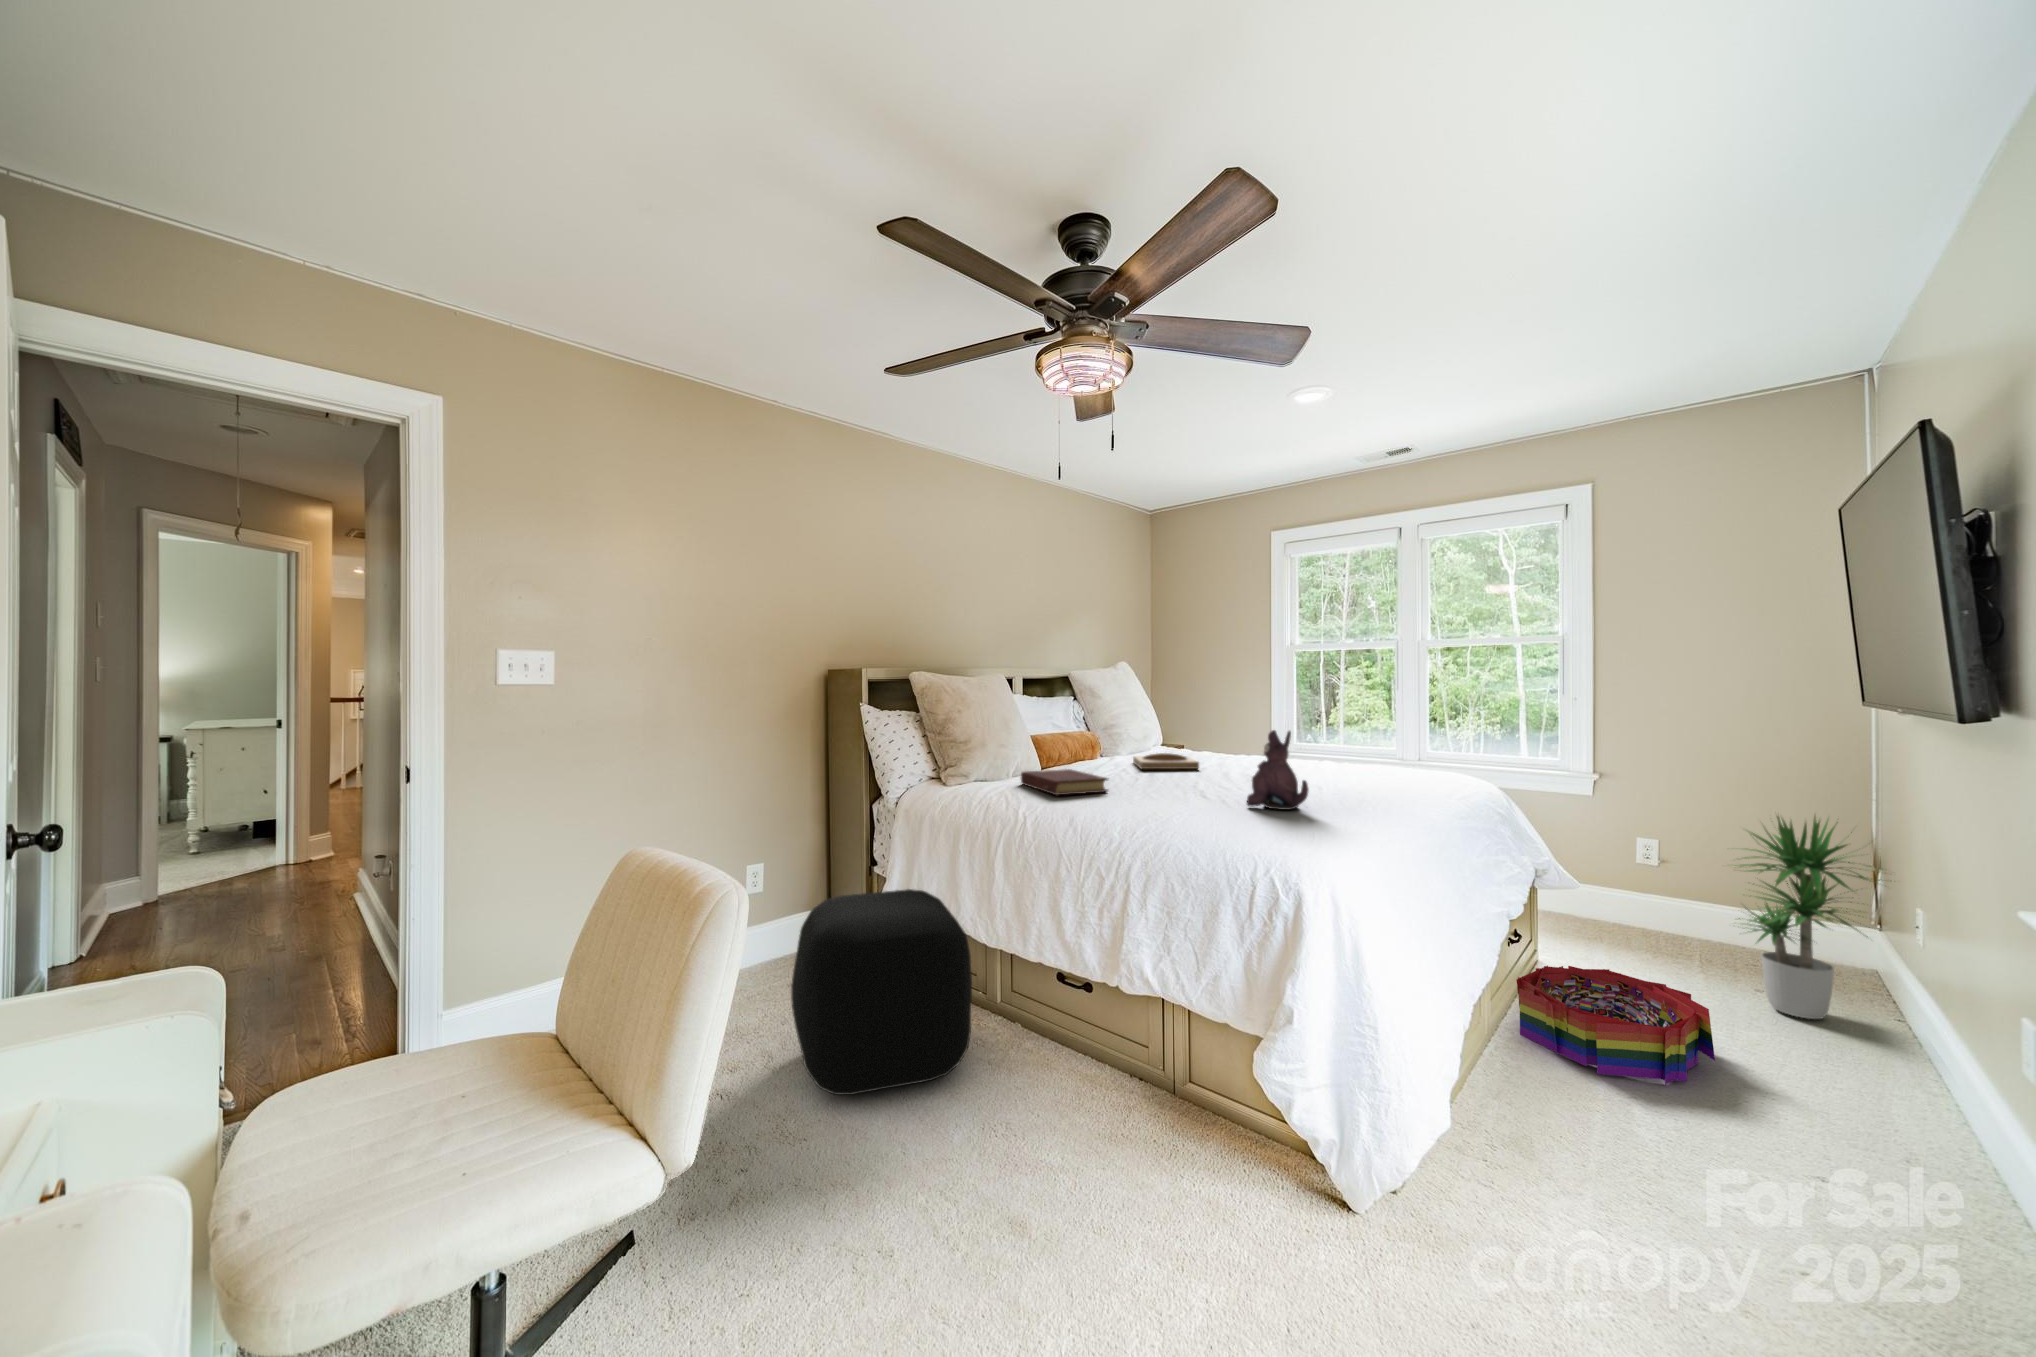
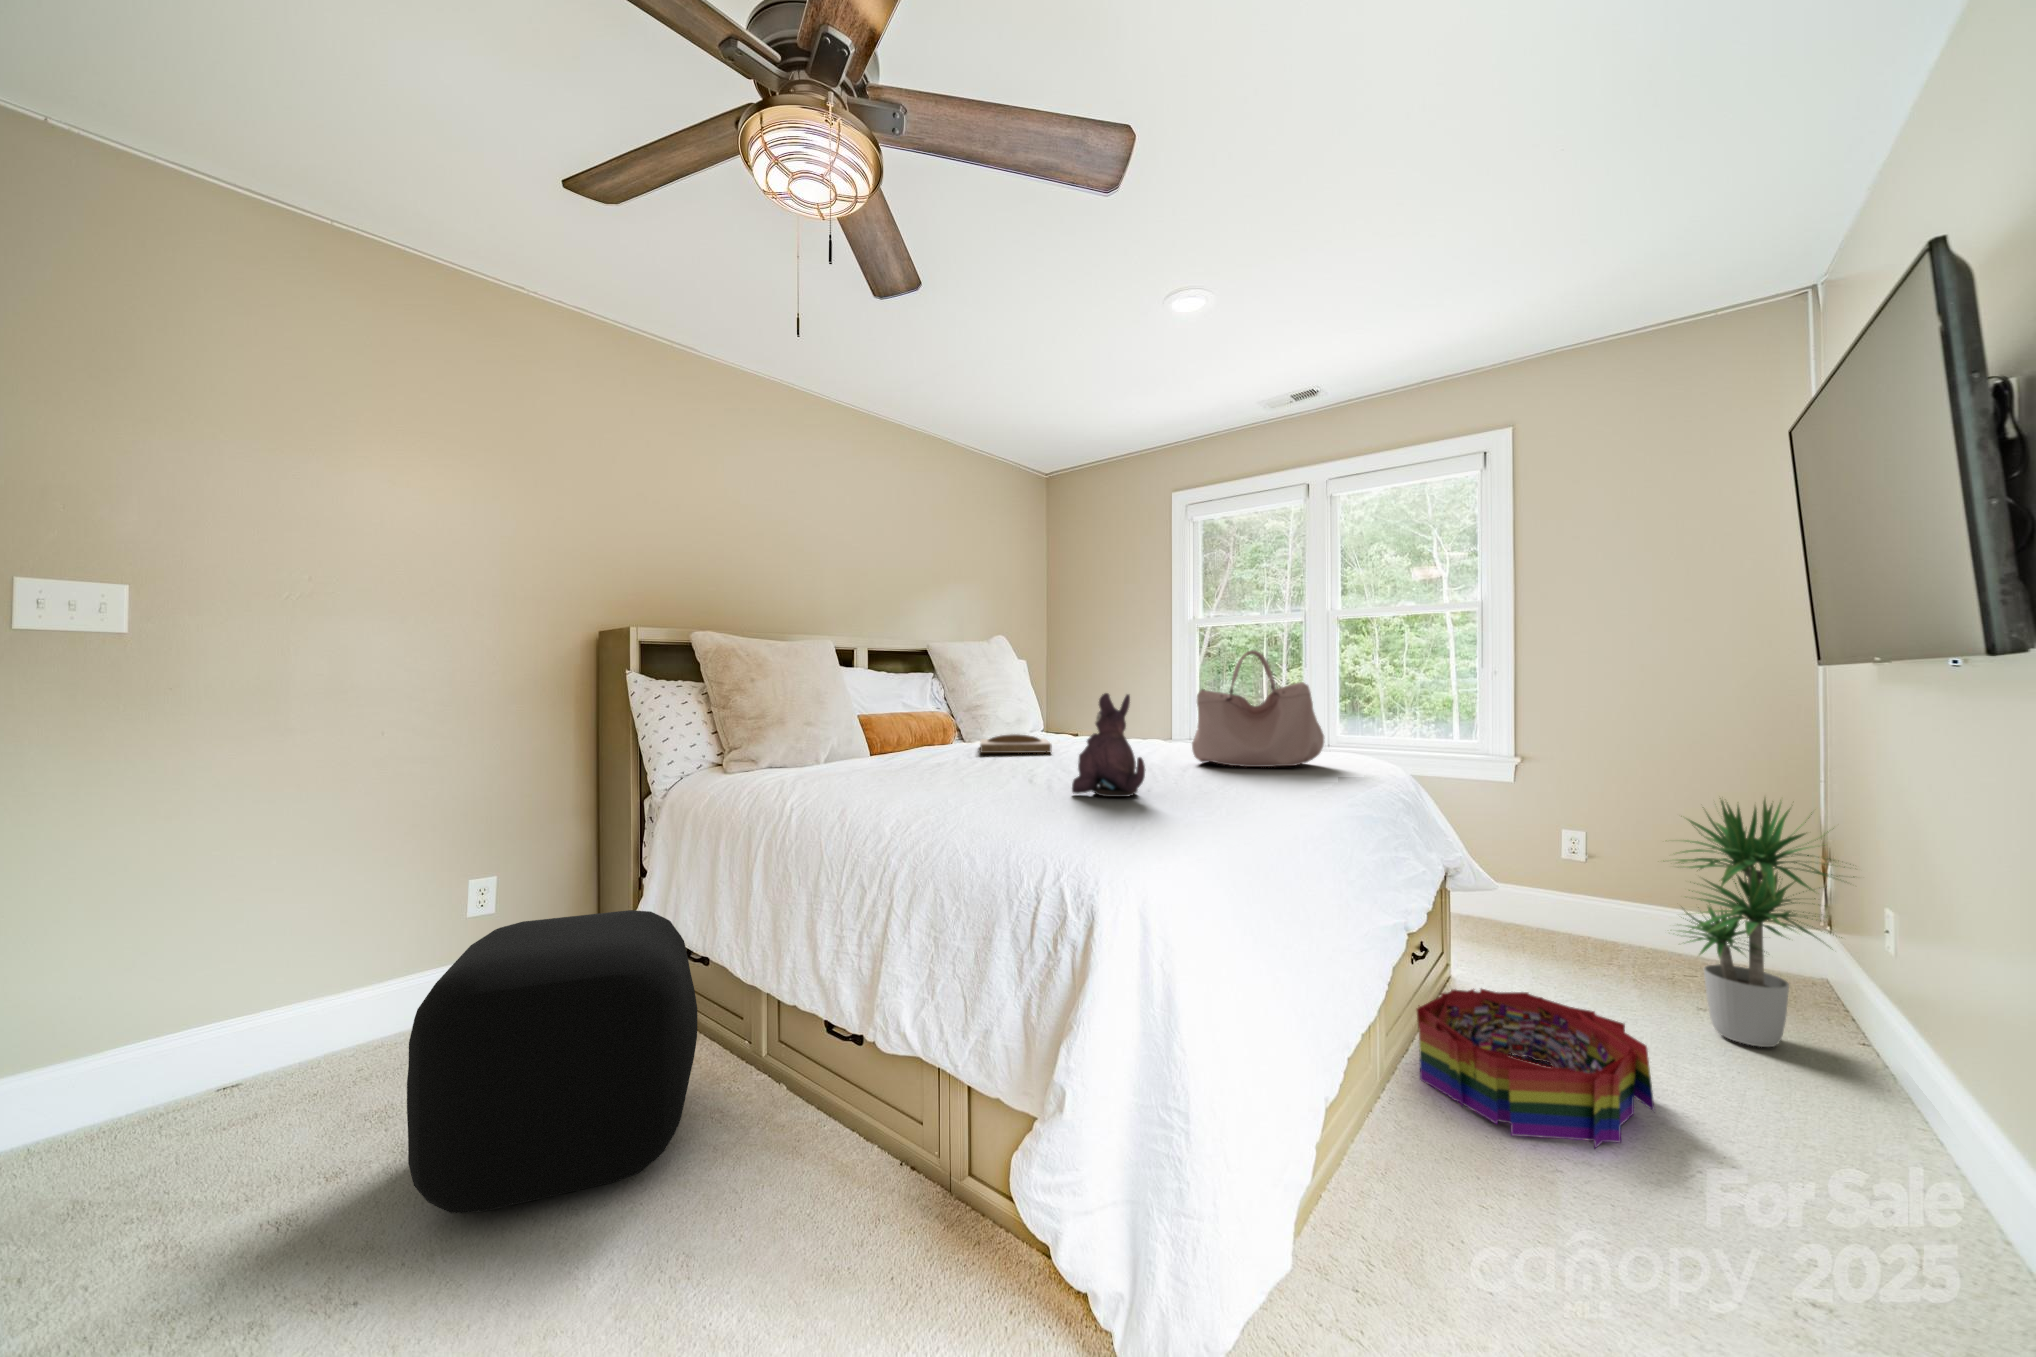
handbag: none [1324,690,1437,785] -> present [1192,650,1324,767]
book: present [1021,769,1108,795] -> none [813,752,913,783]

